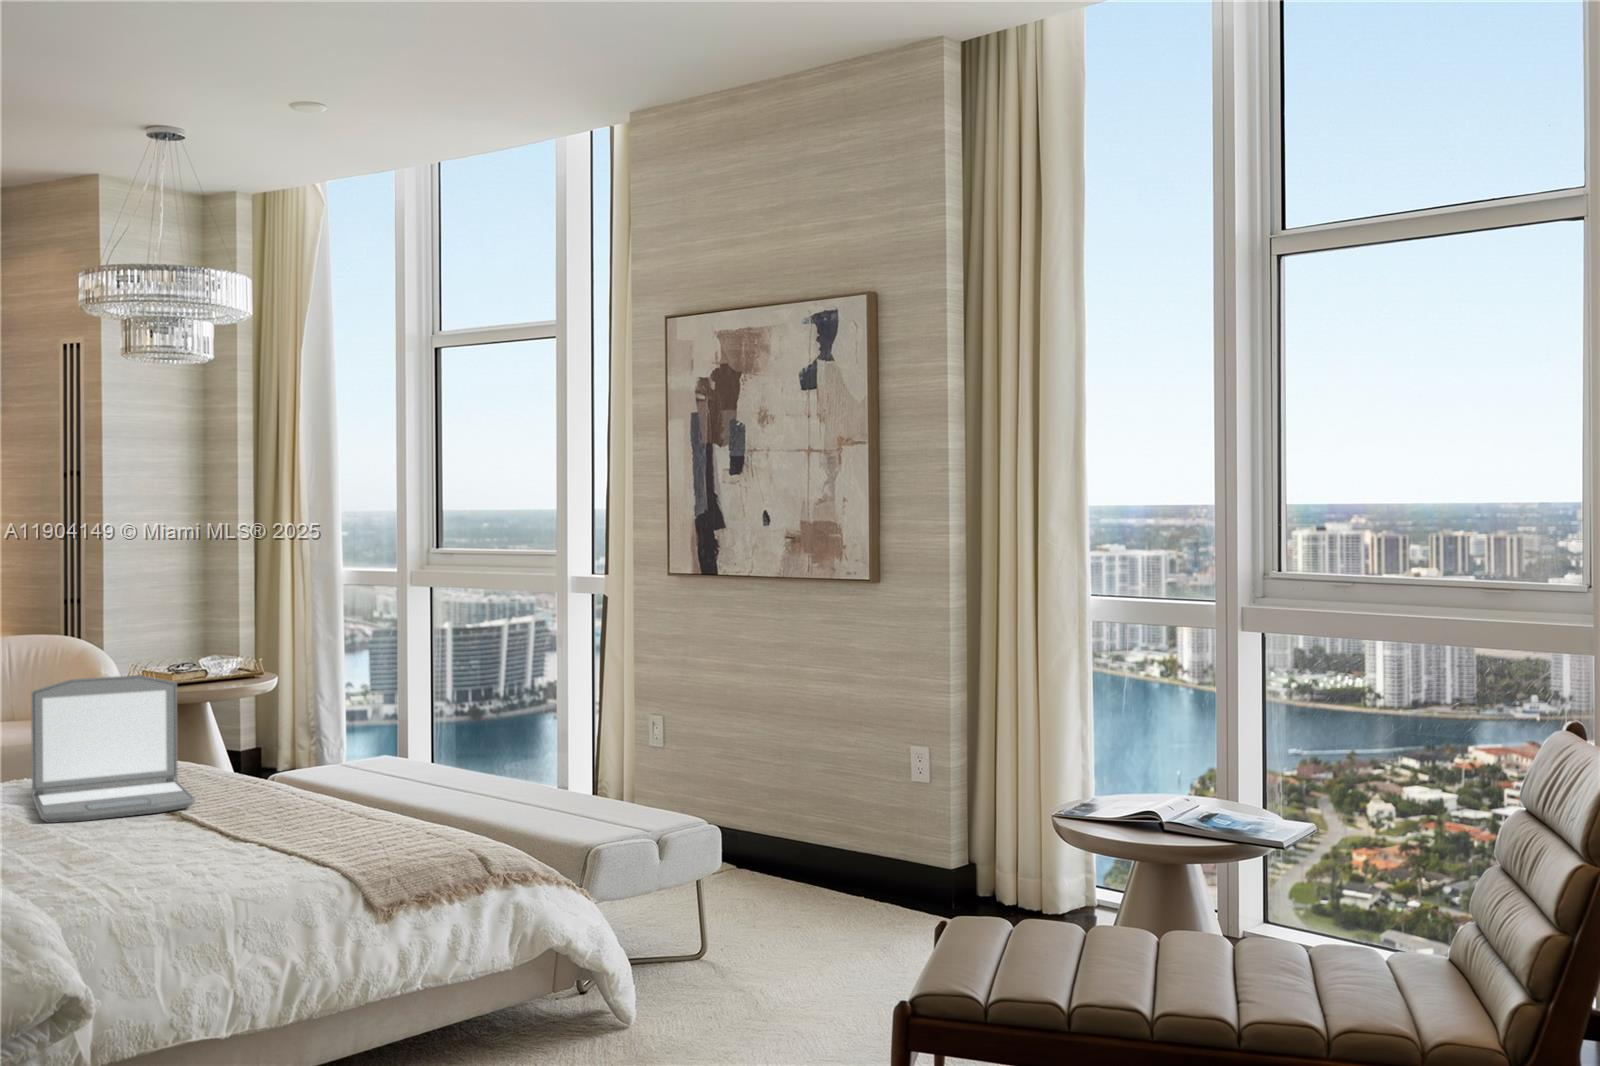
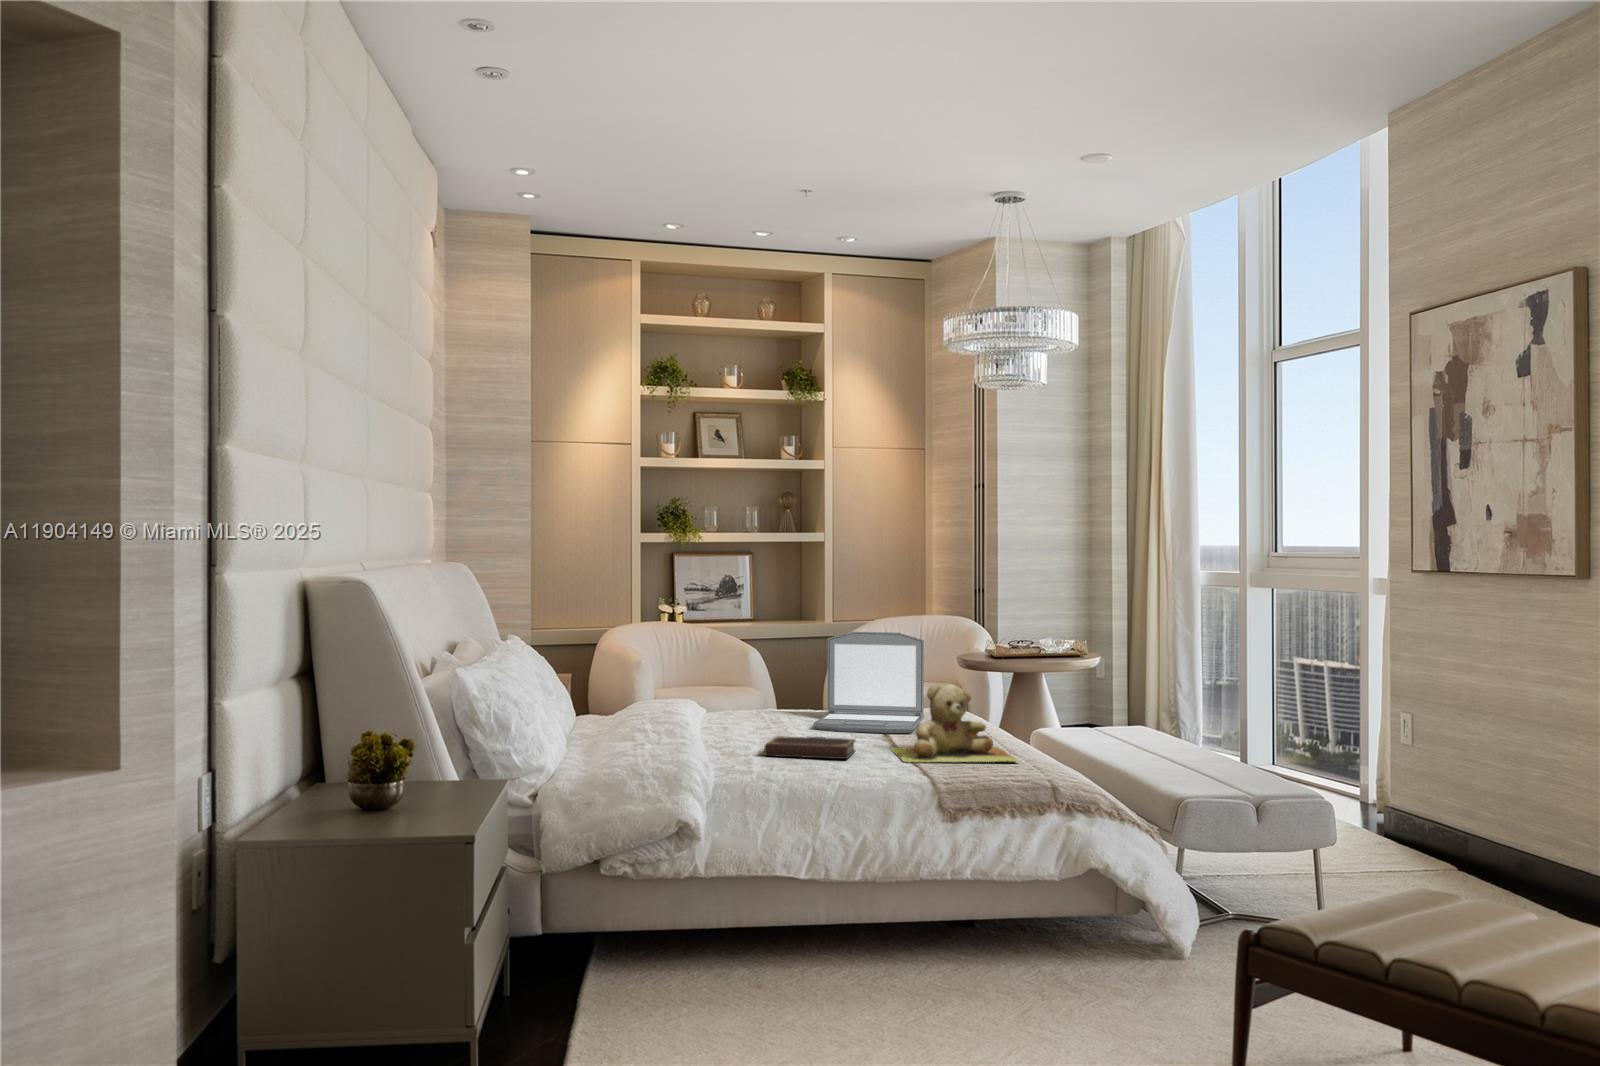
teddy bear: none [199,742,401,855] -> present [891,684,1018,762]
notebook: none [45,833,185,882] -> present [764,736,856,759]

